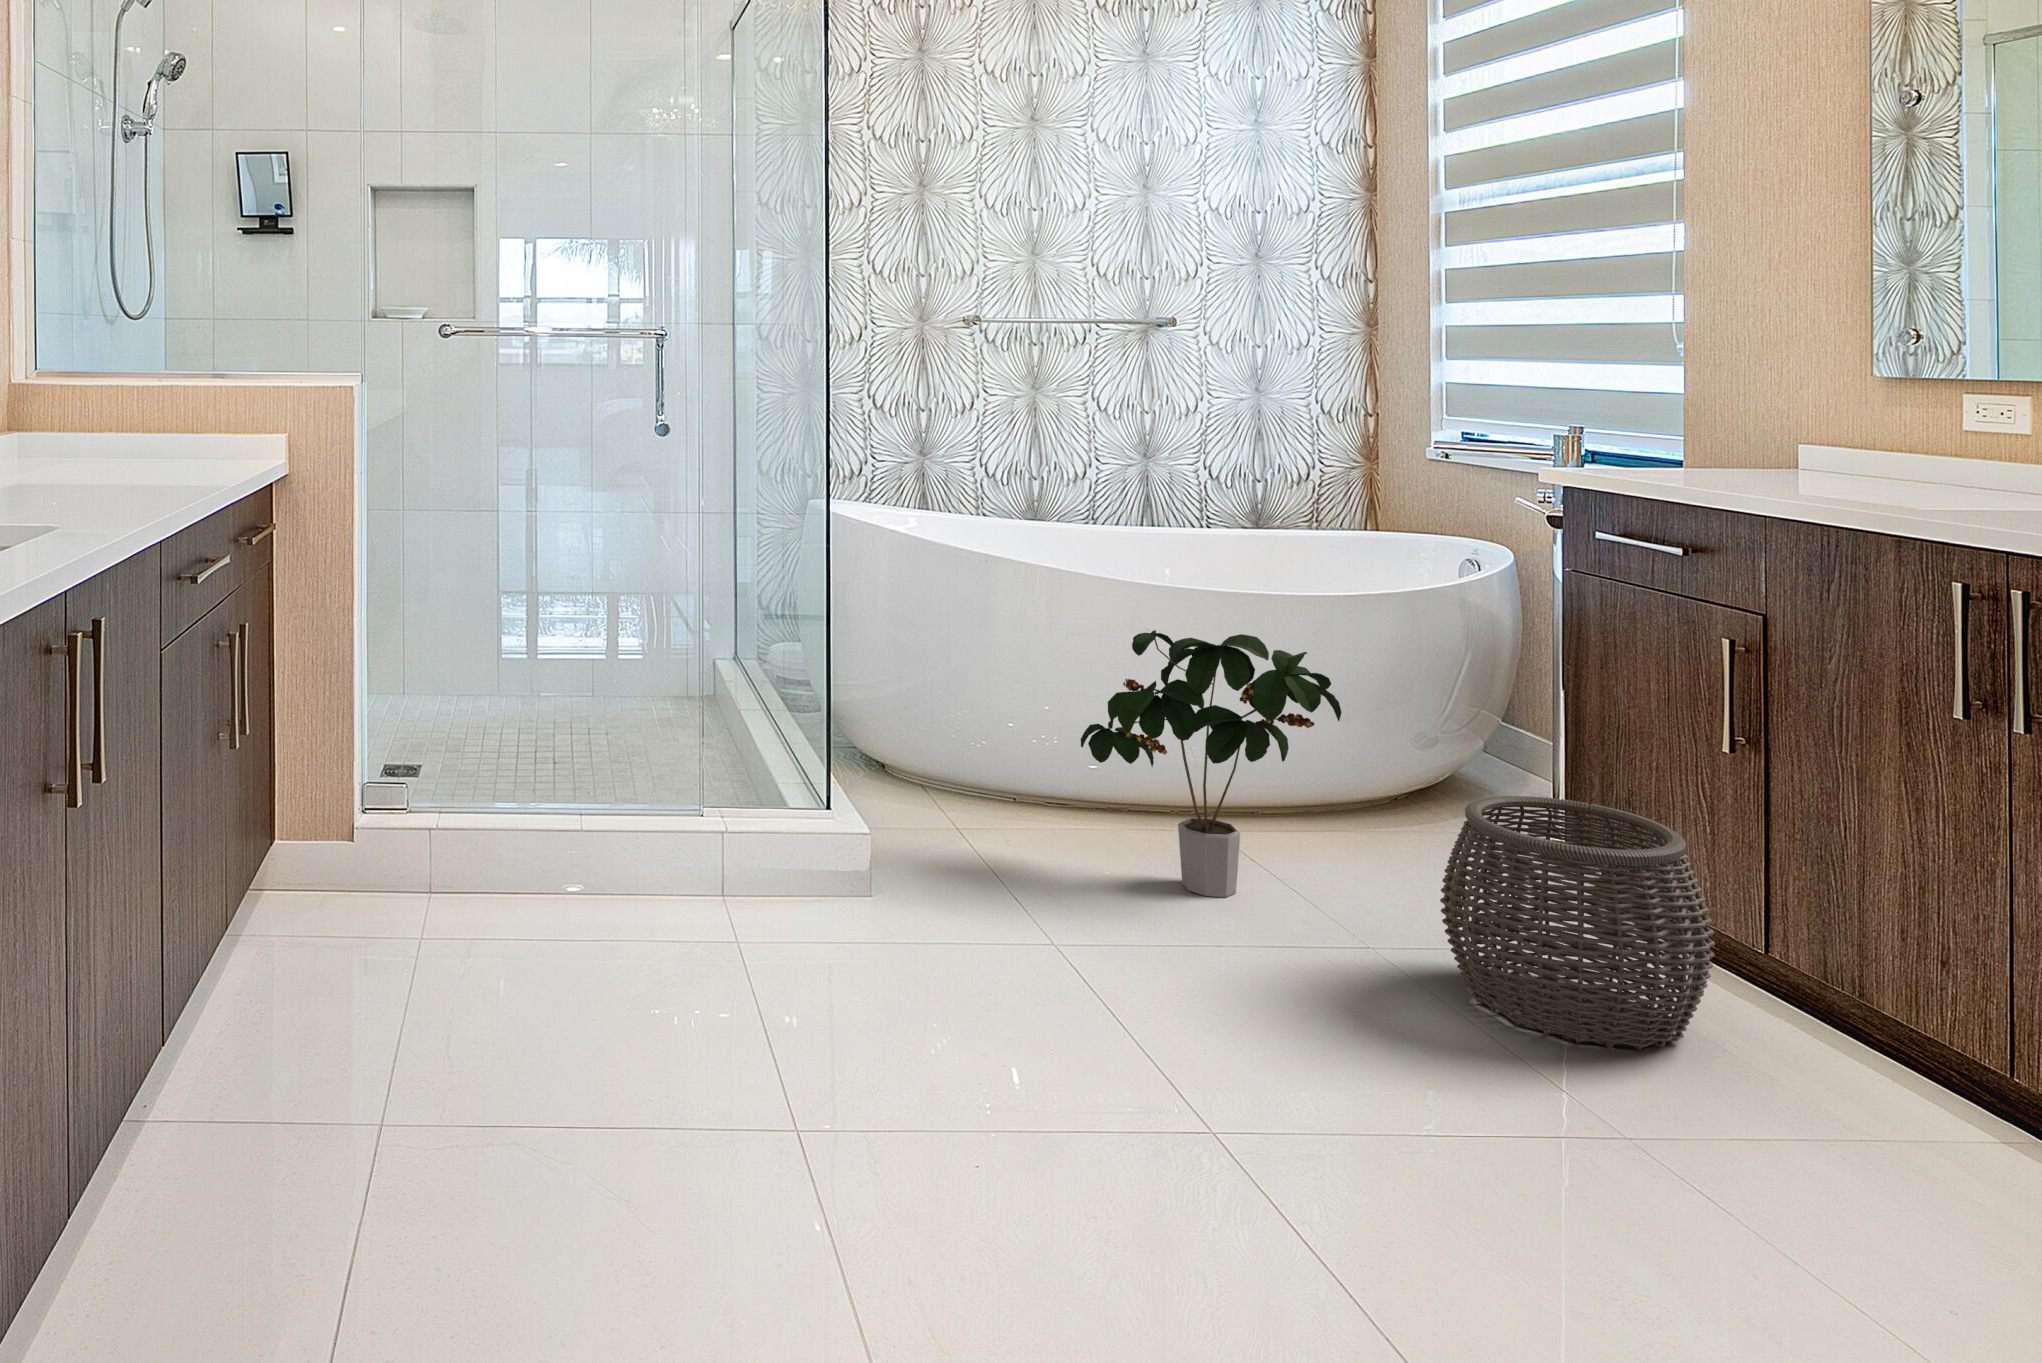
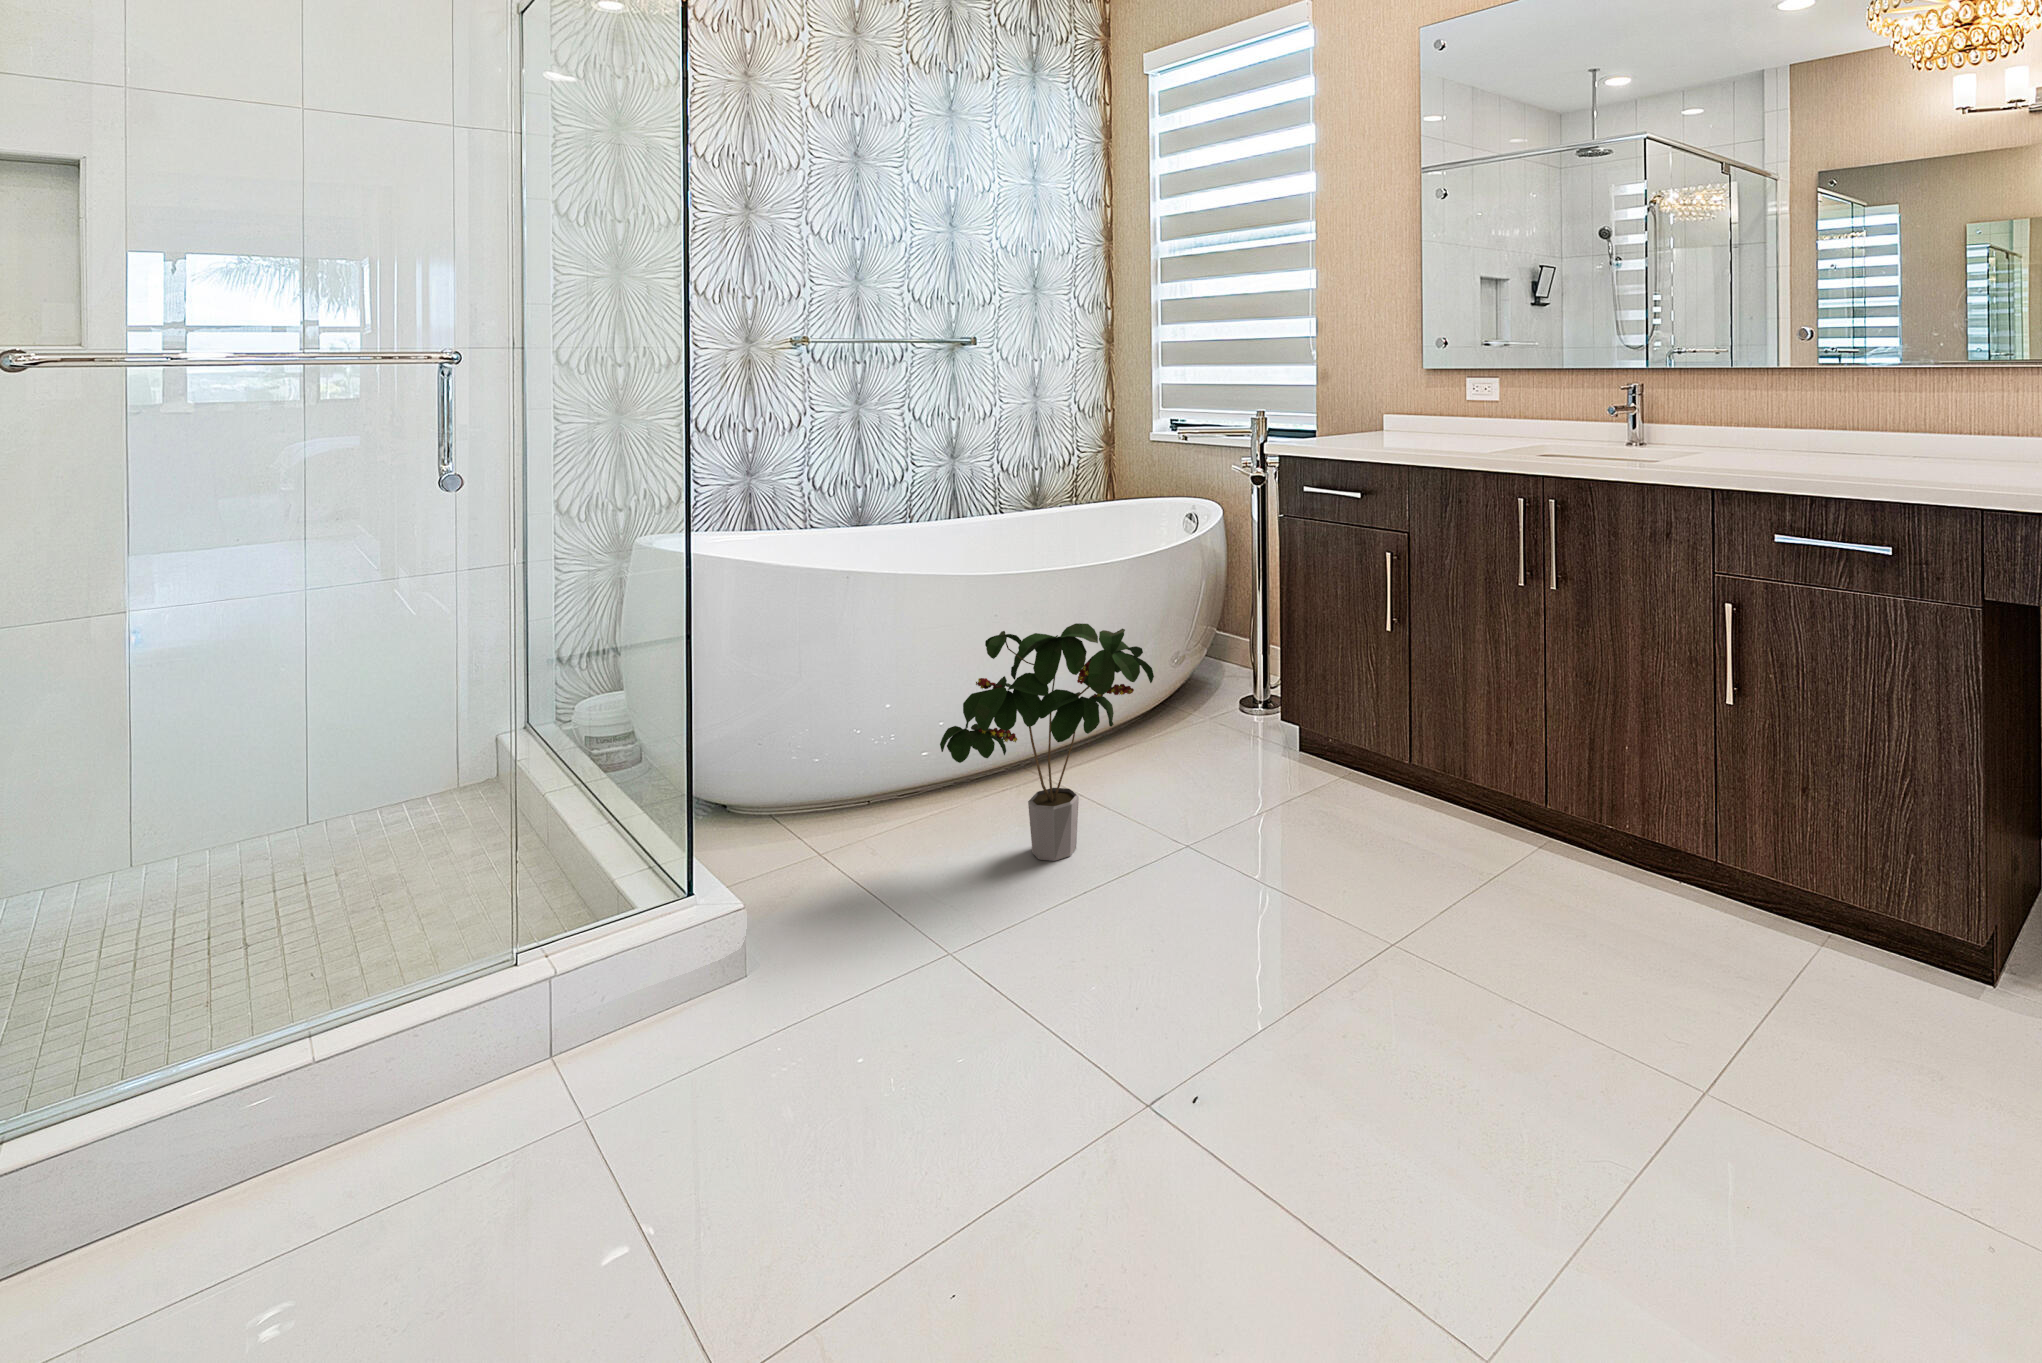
woven basket: present [1440,796,1715,1050] -> none [1243,718,1413,918]

